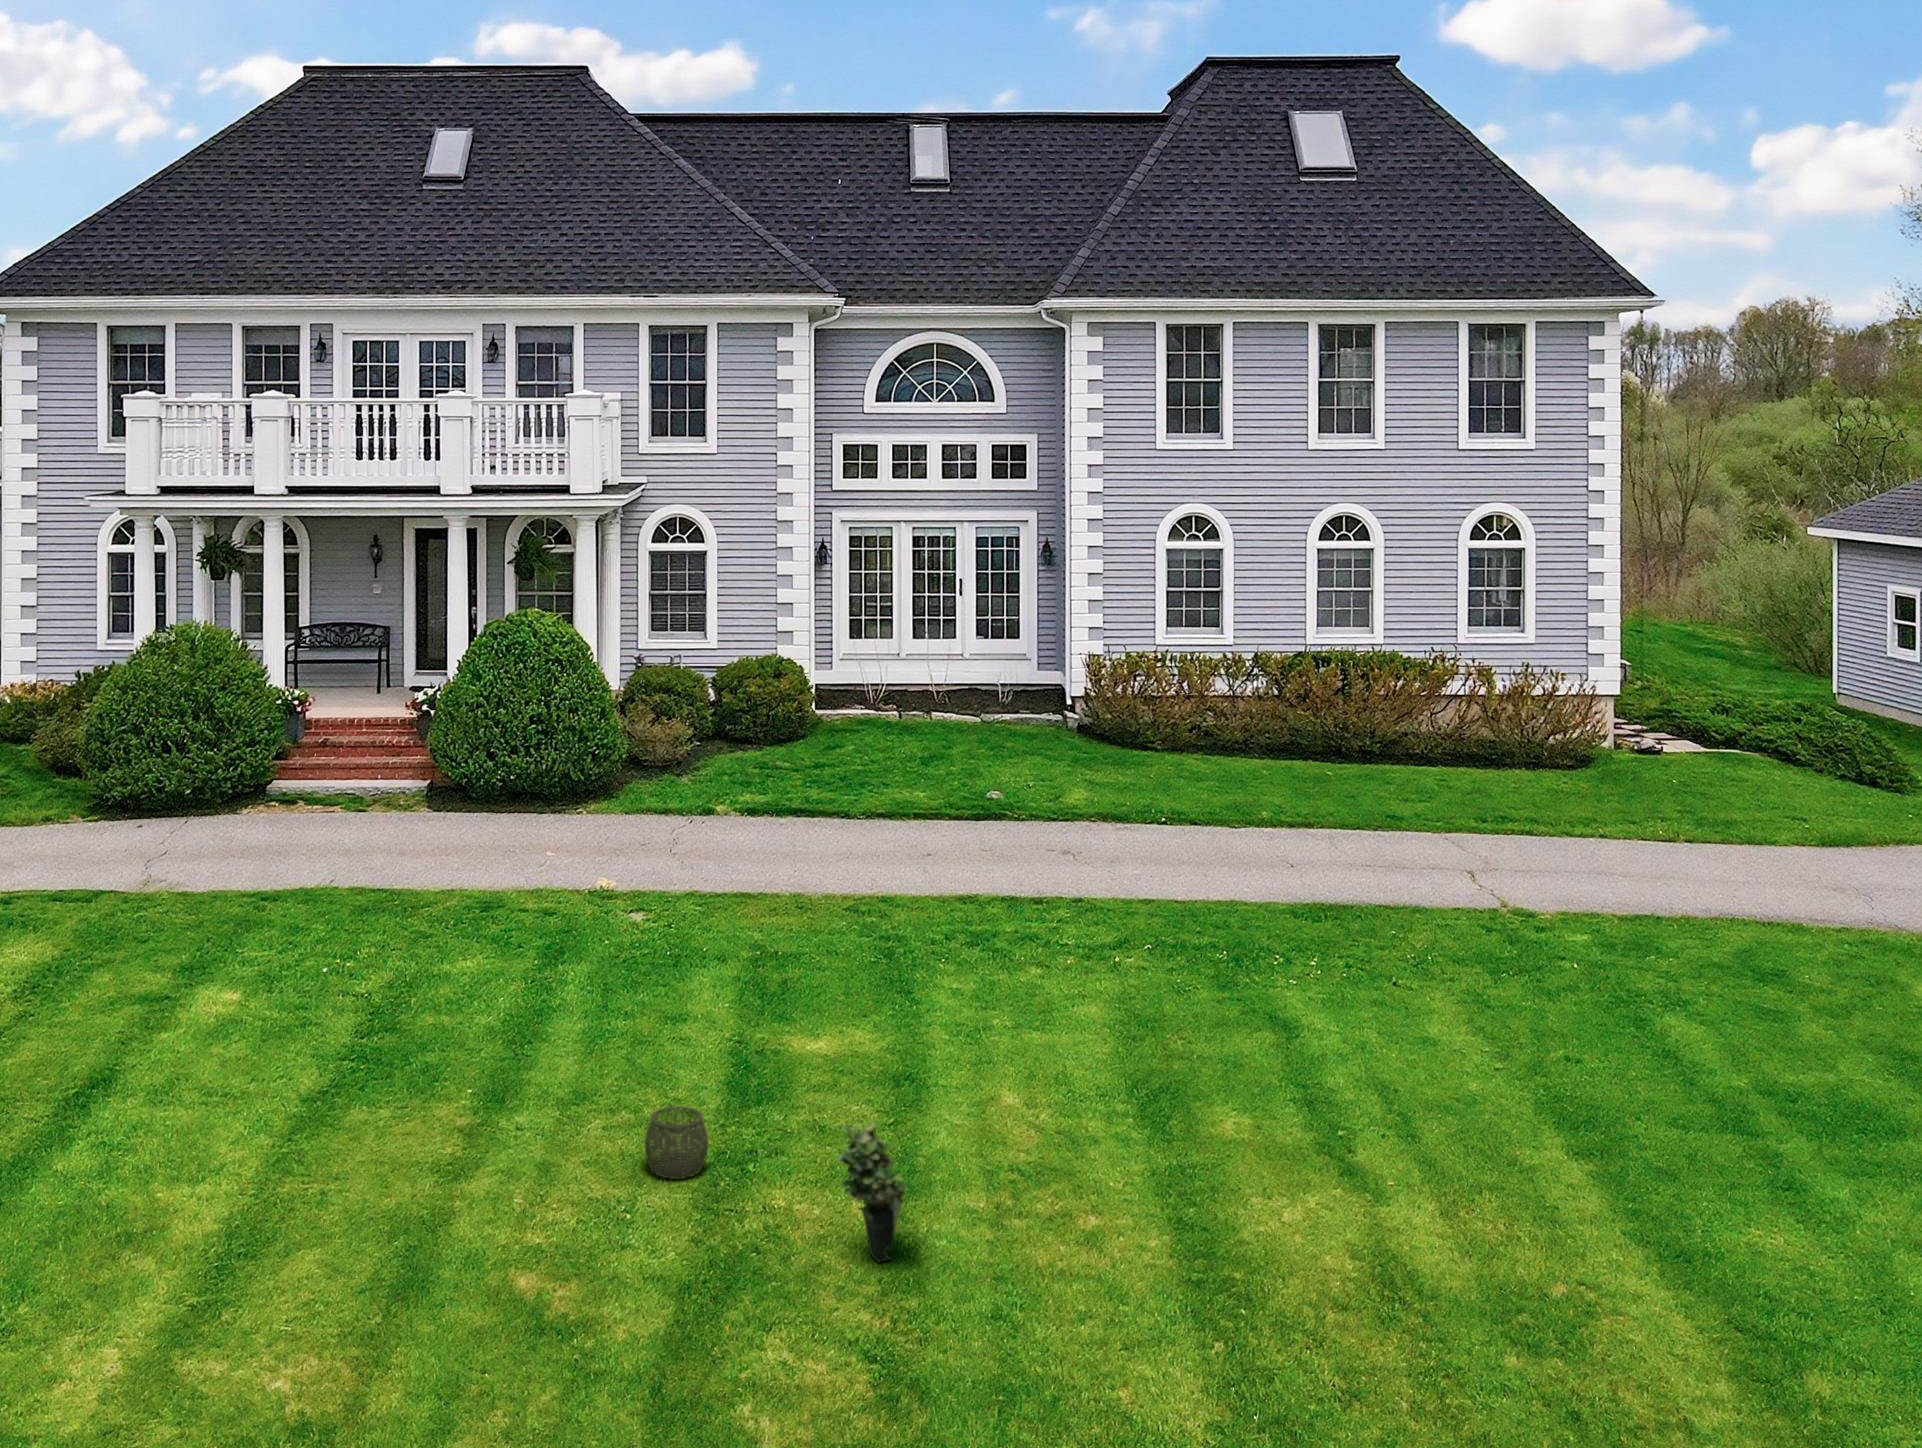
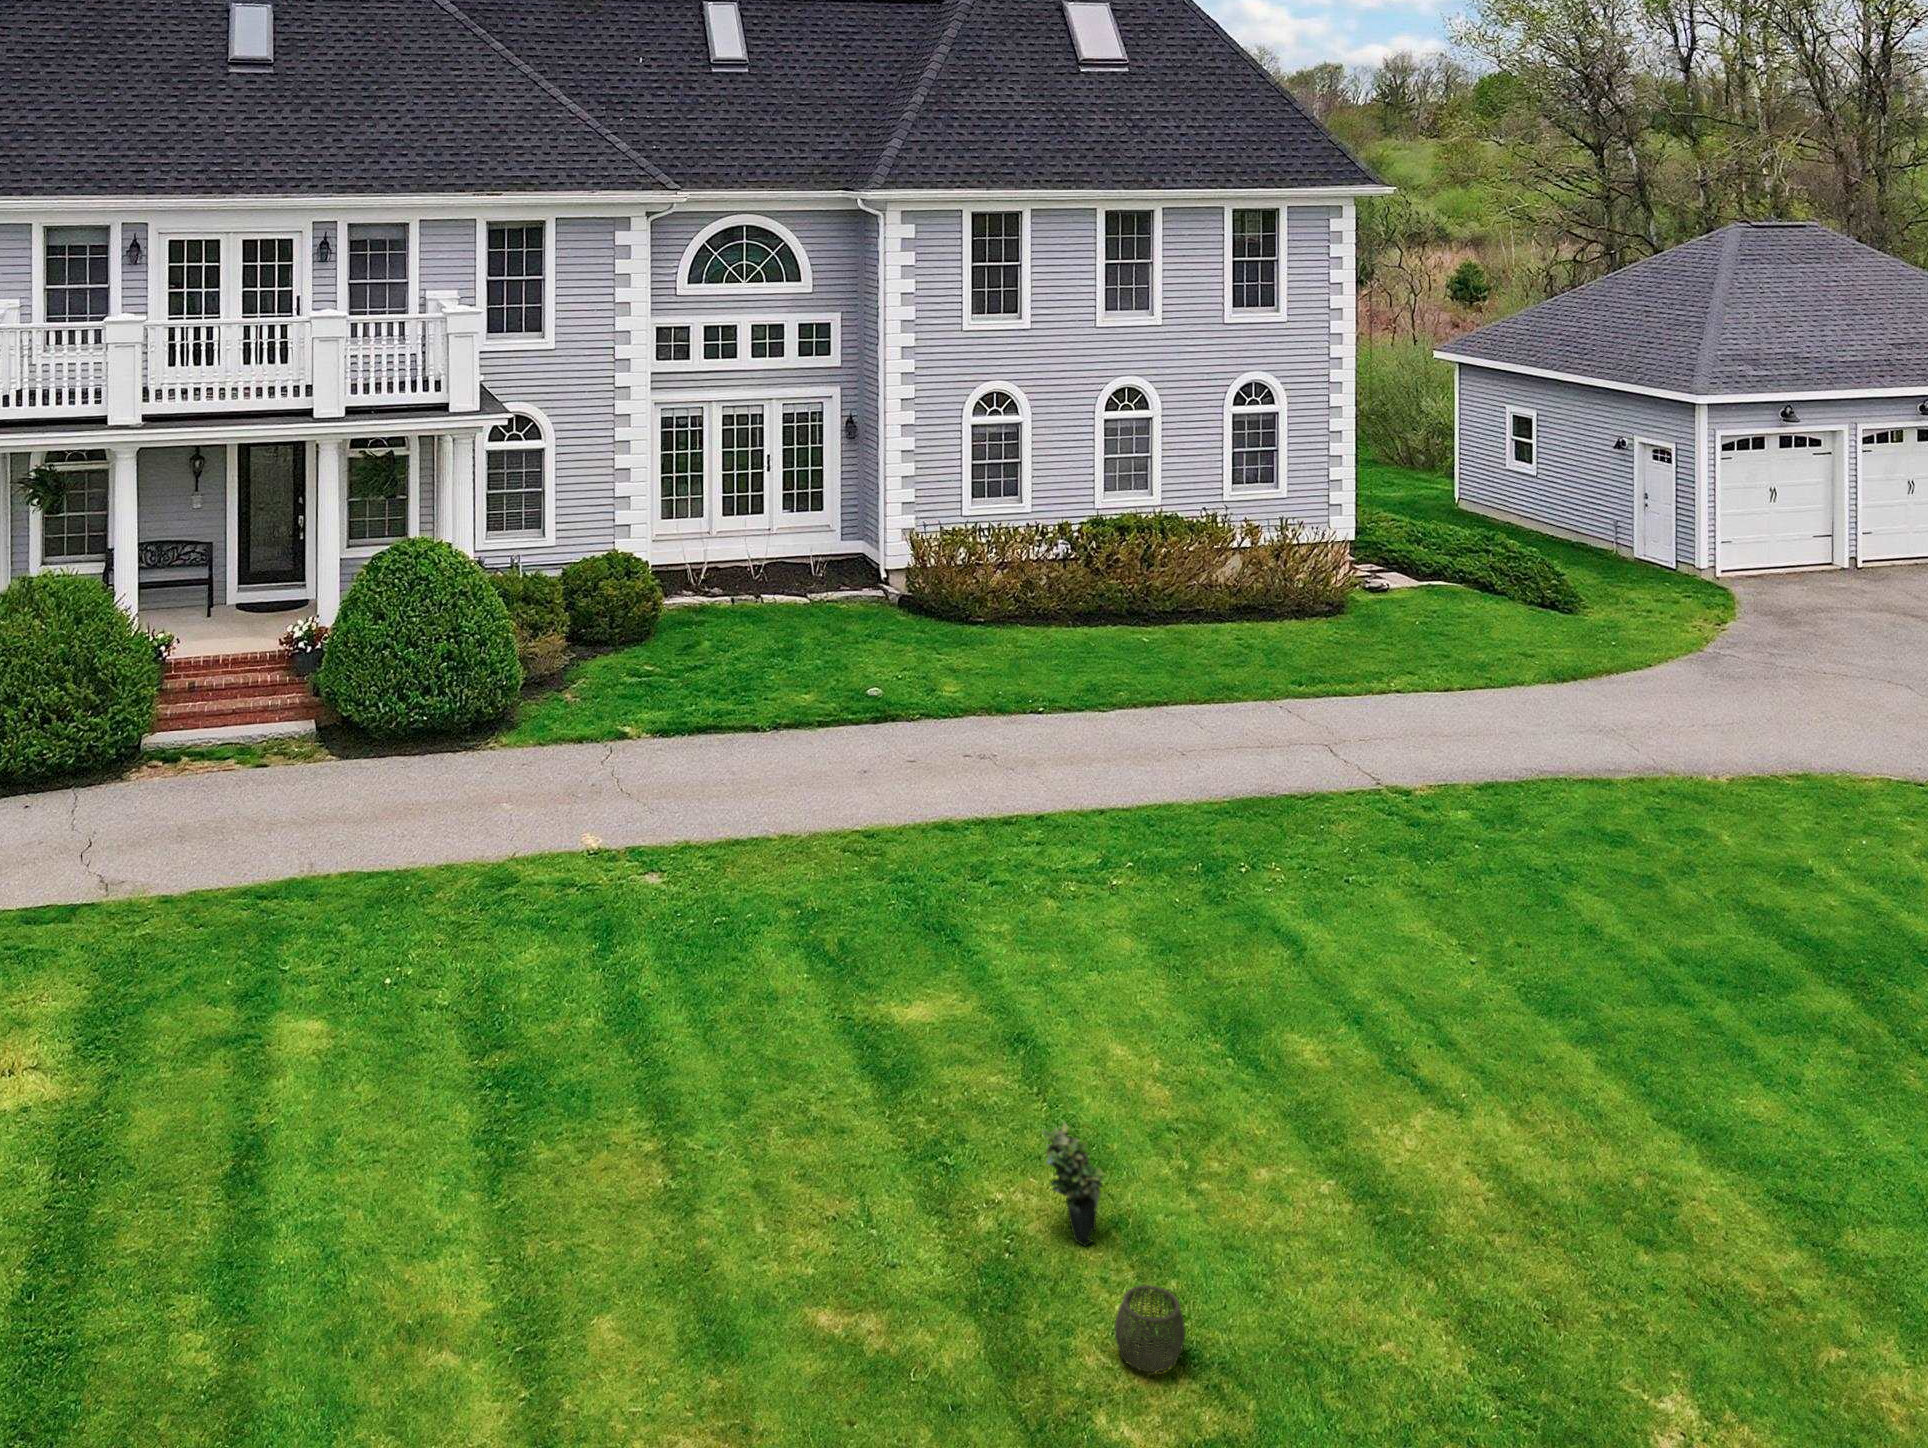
woven basket: present [645,1106,708,1179] -> present [1115,1285,1185,1372]

